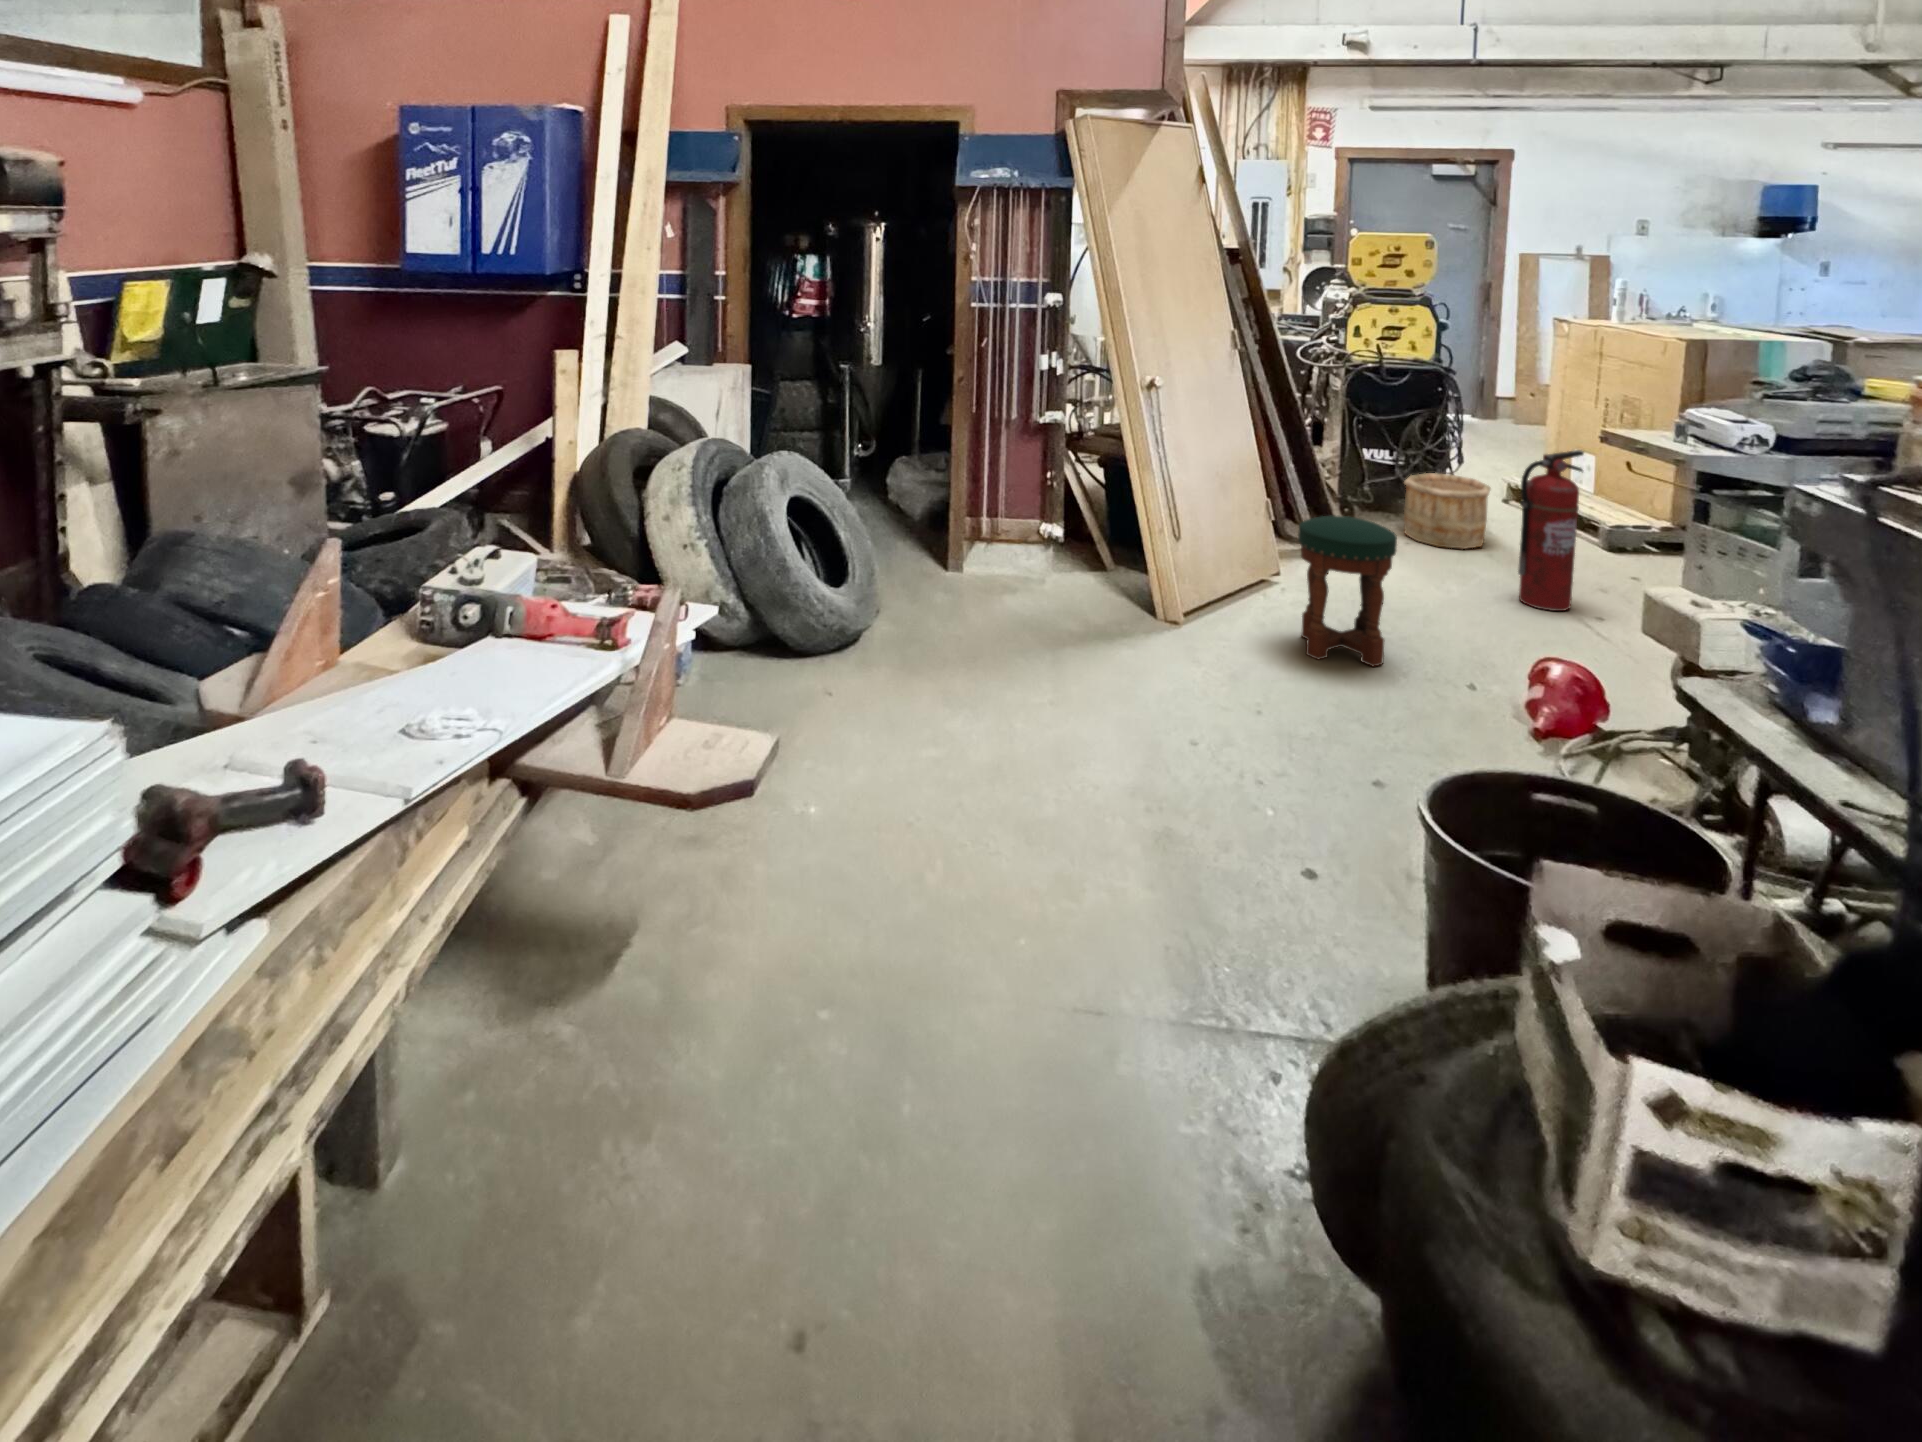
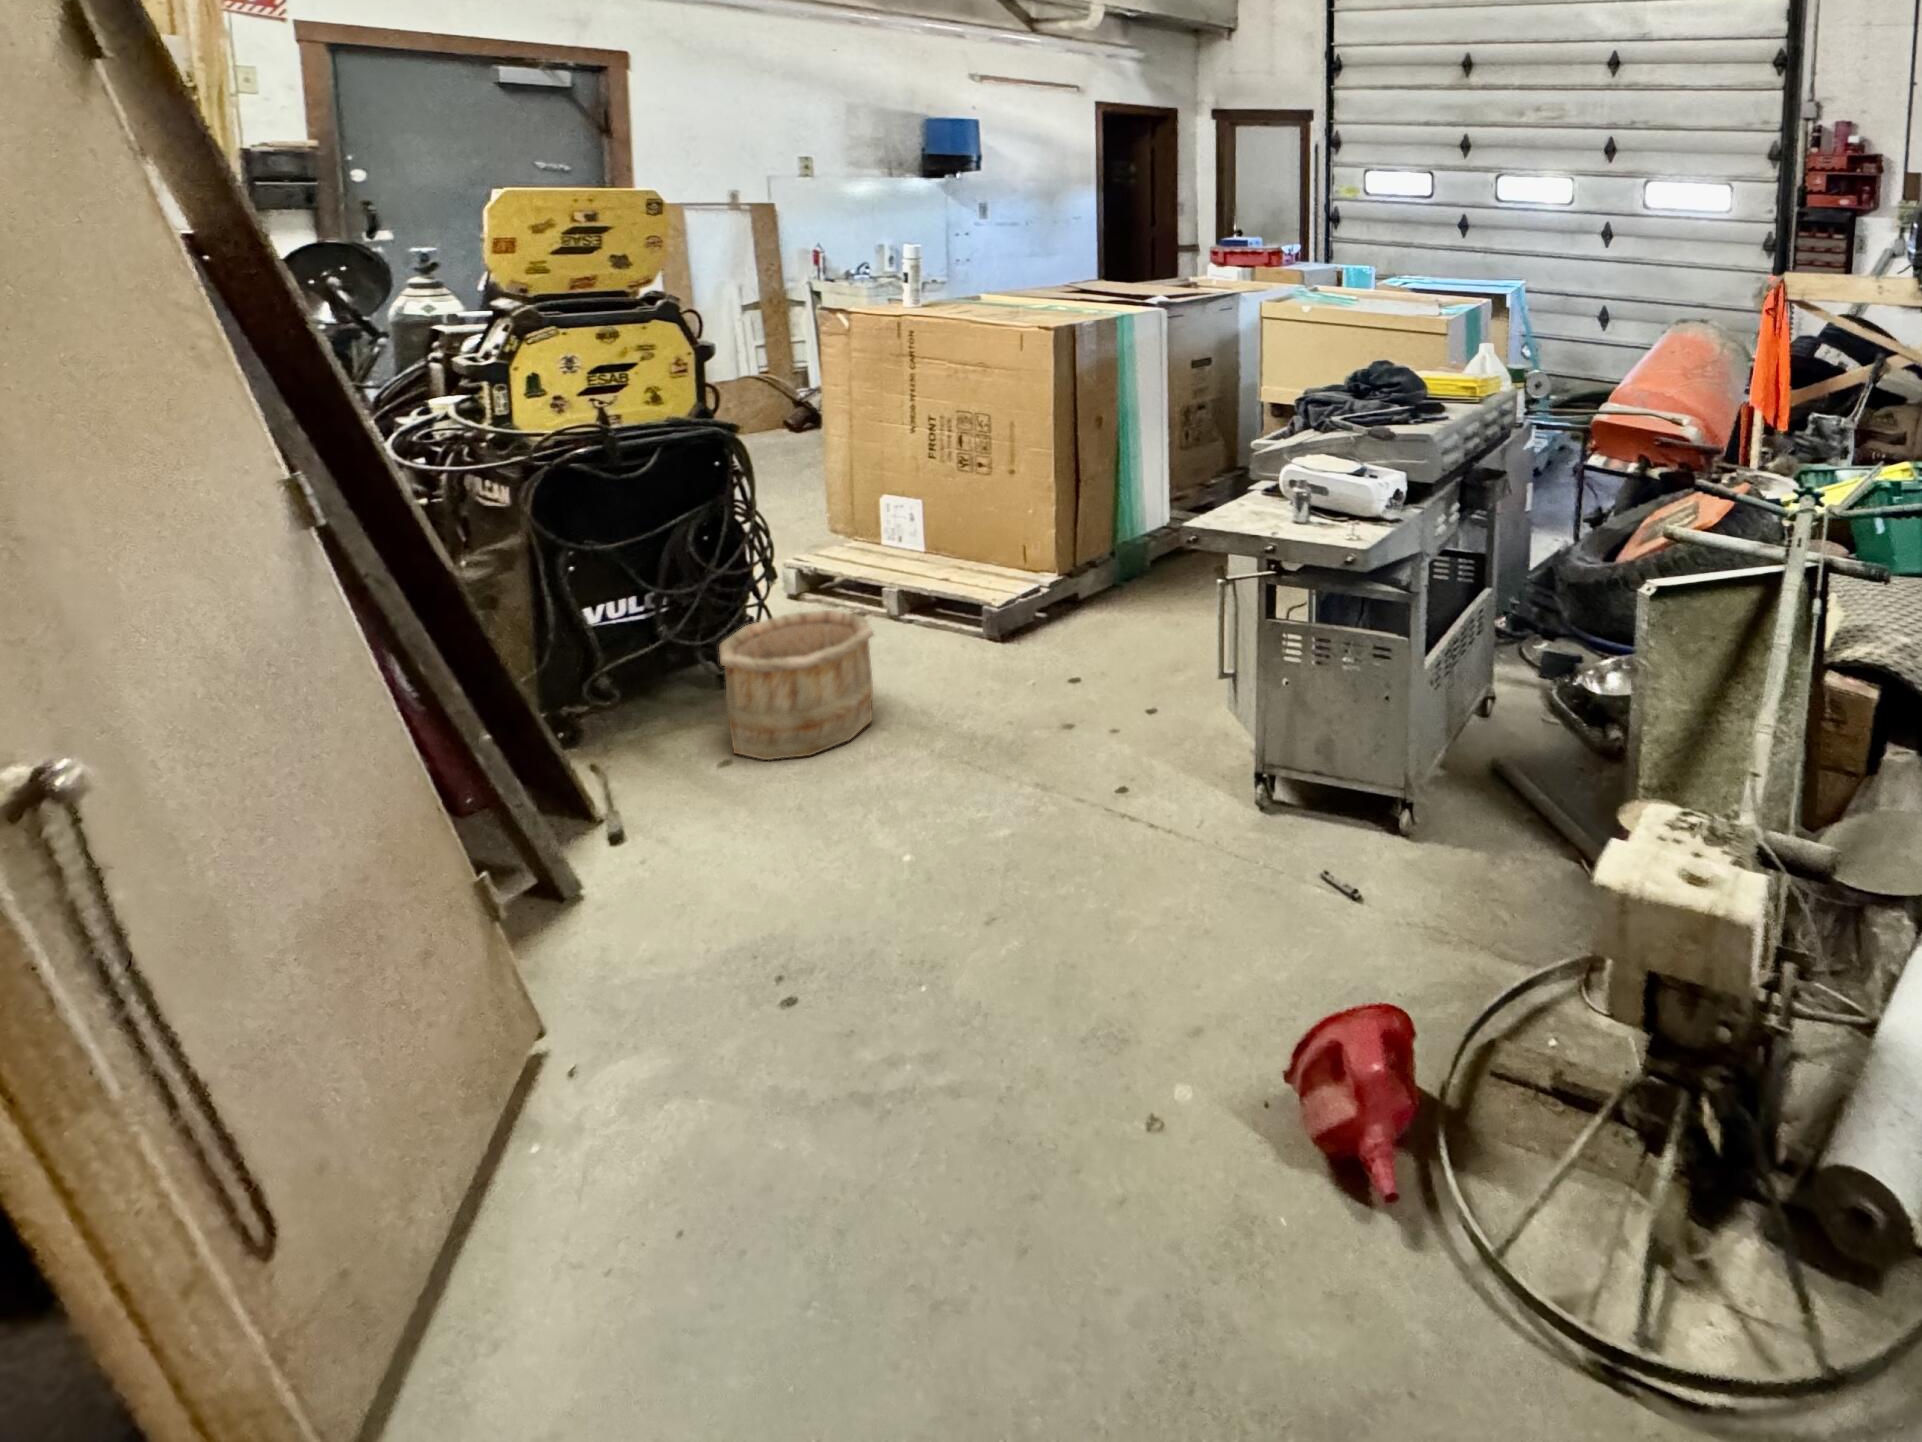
fire extinguisher: present [1518,450,1584,611] -> none [1005,540,1088,818]
stool: present [1298,515,1397,667] -> none [746,869,994,1291]

